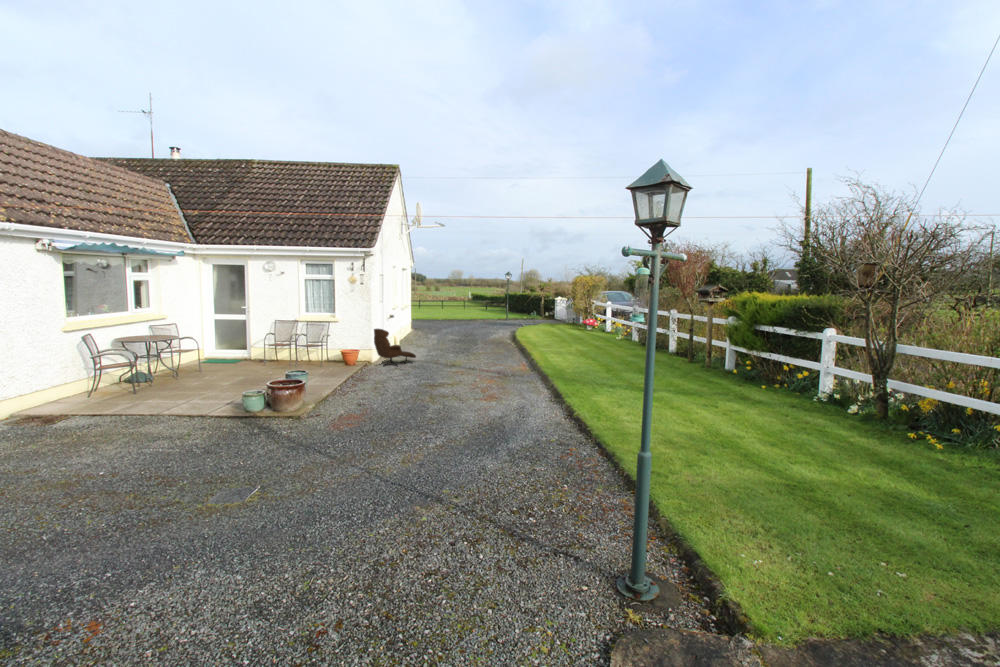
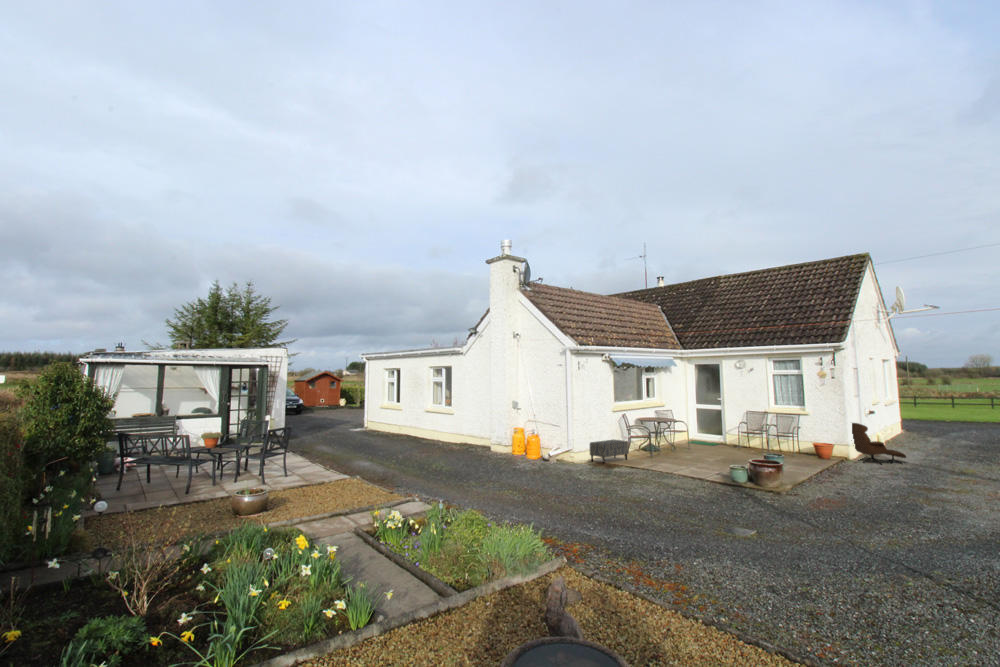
bench: none [8,372,94,414] -> present [590,440,629,463]

